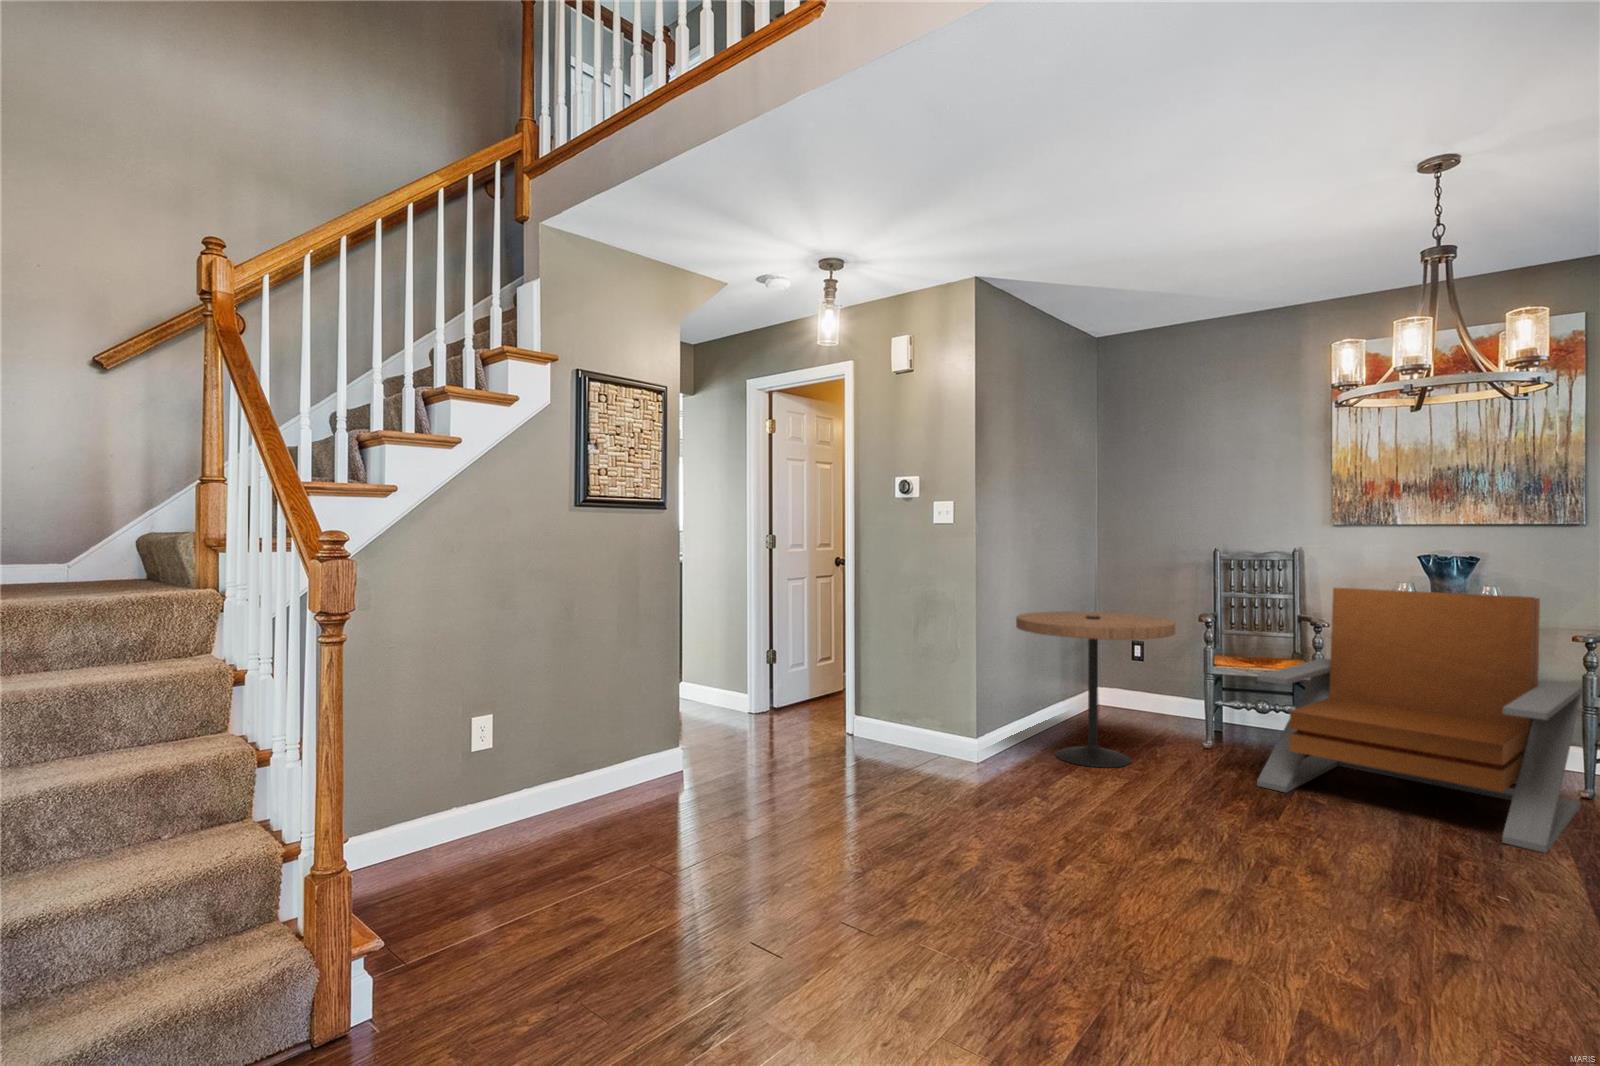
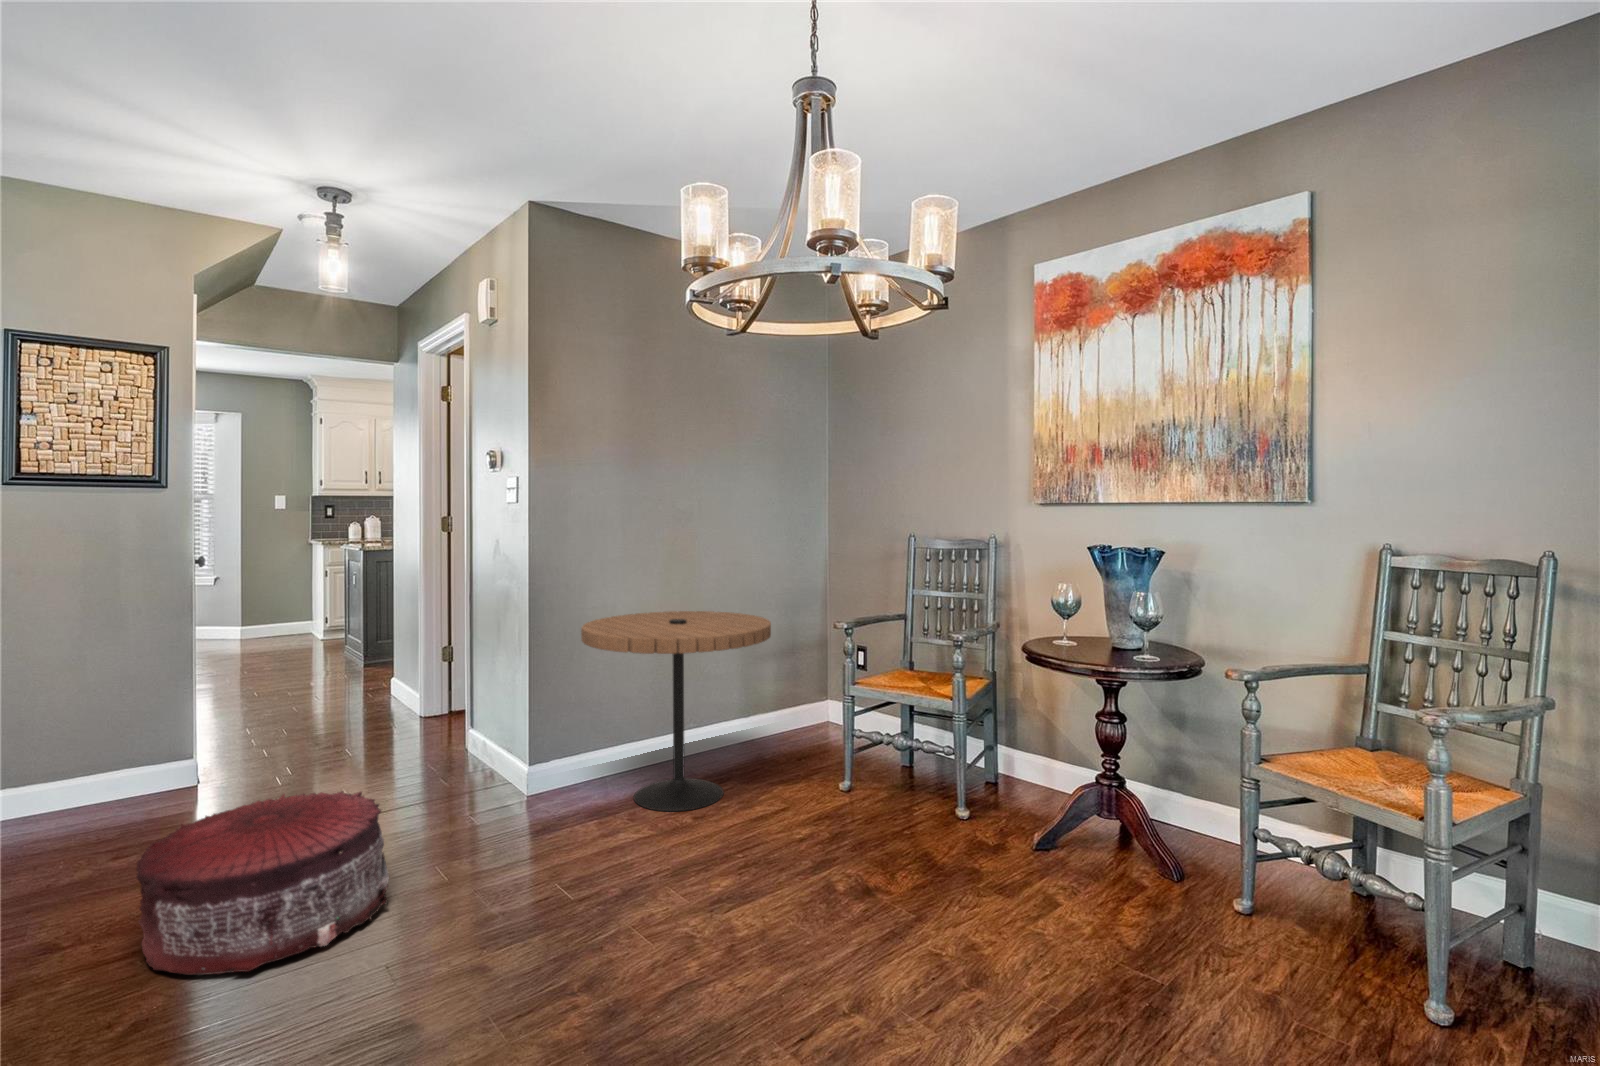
lounge chair: present [1257,588,1582,852] -> none [796,590,1211,1014]
pouf: none [897,748,1059,874] -> present [136,791,389,975]

